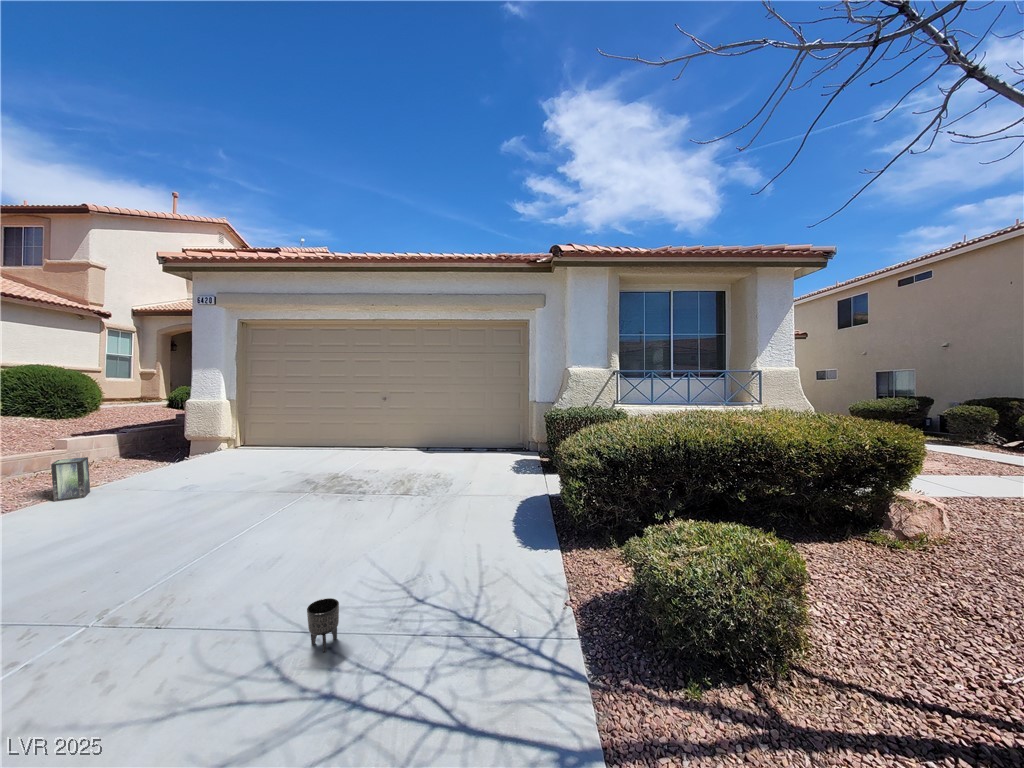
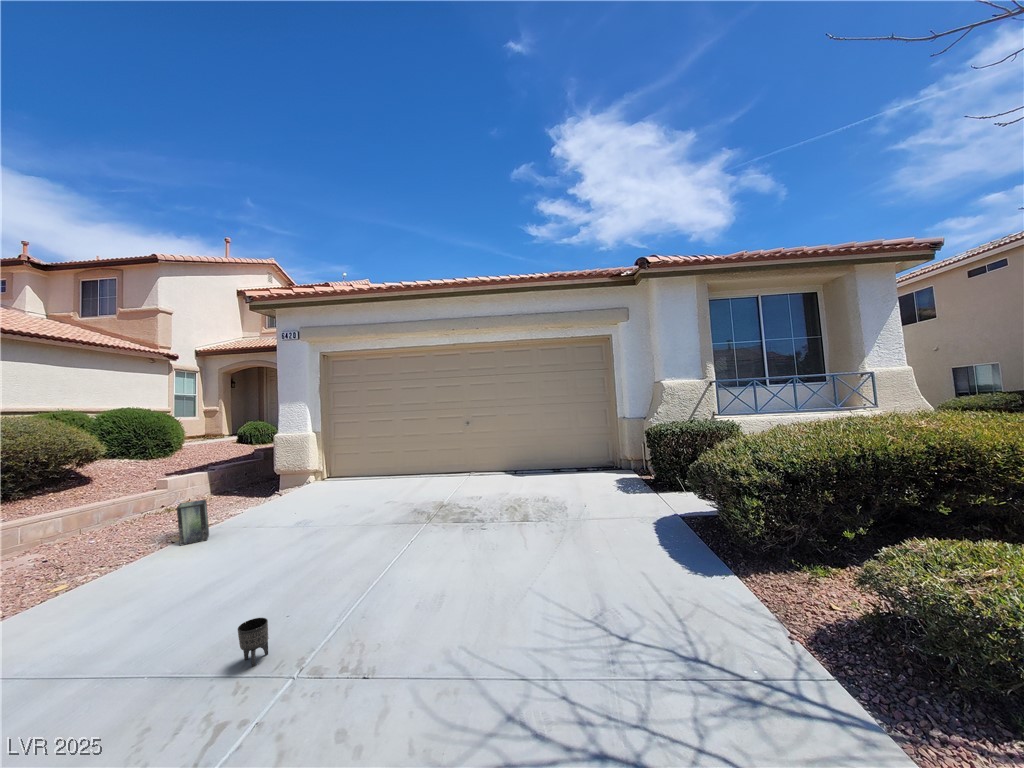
planter: present [307,598,339,652] -> present [238,618,268,666]

